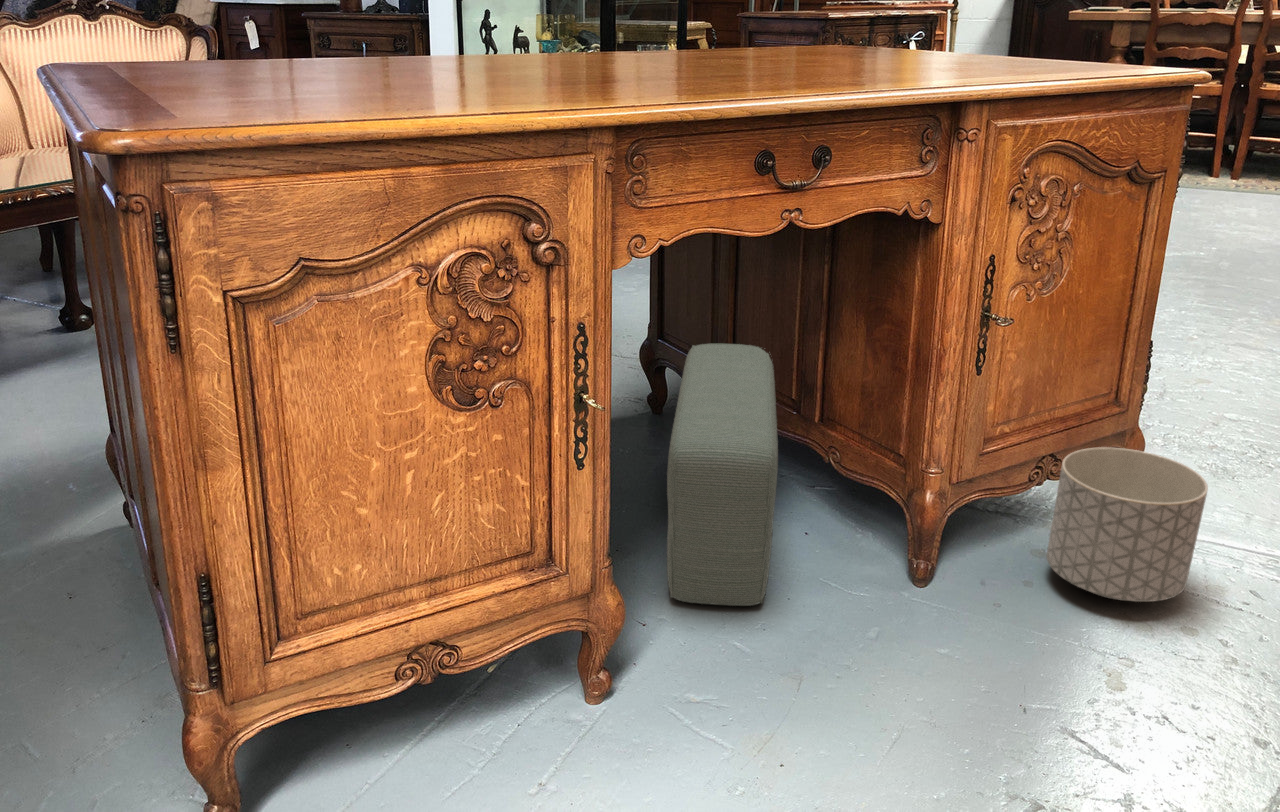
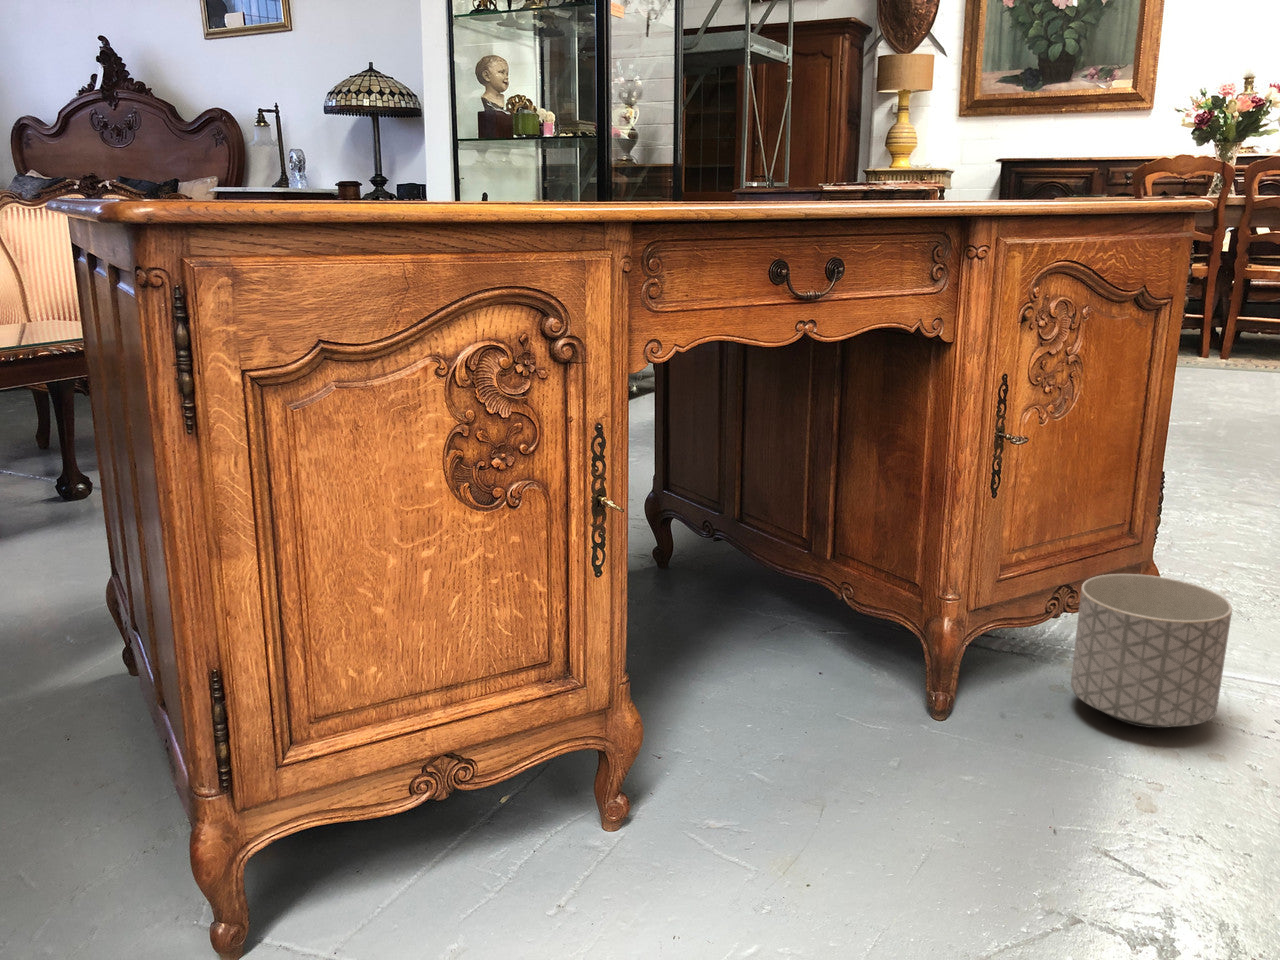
pouf: present [667,344,778,606] -> none [685,485,795,736]

